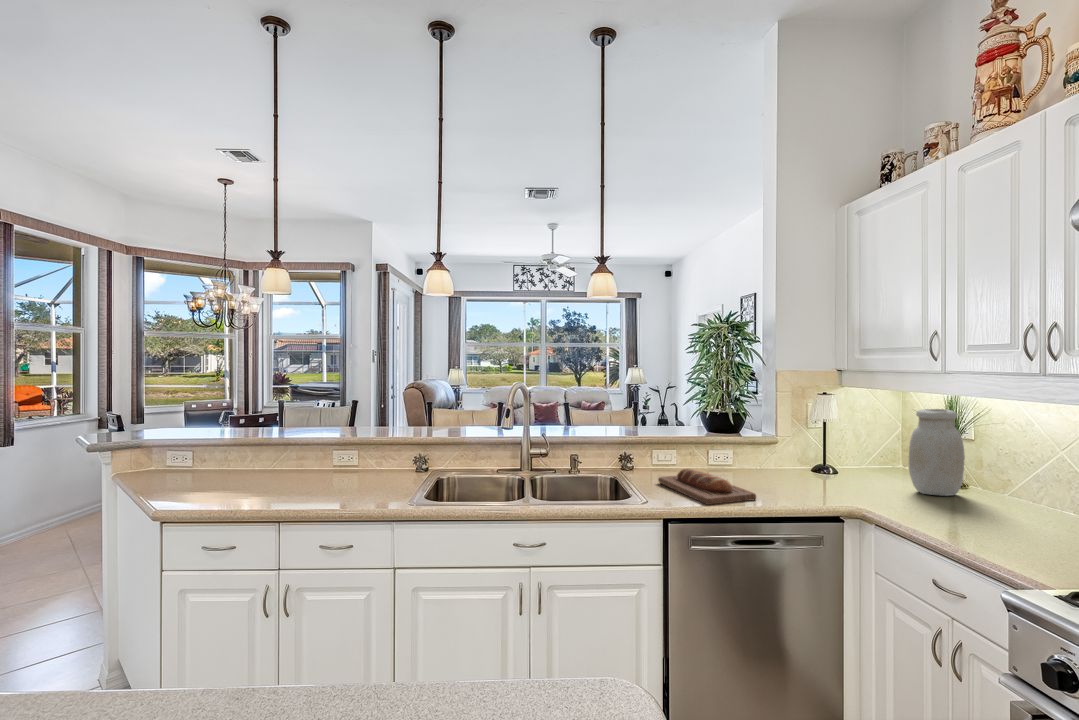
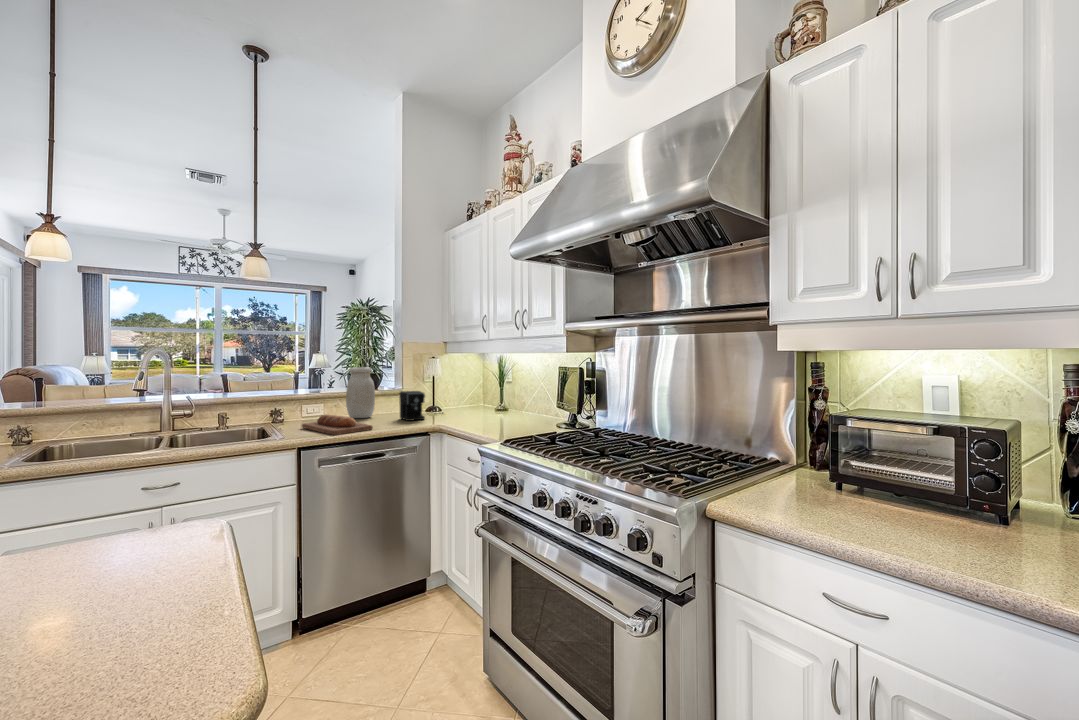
jar: present [909,409,965,496] -> present [346,367,375,418]
coffee maker: none [781,440,847,486] -> present [399,391,443,421]

